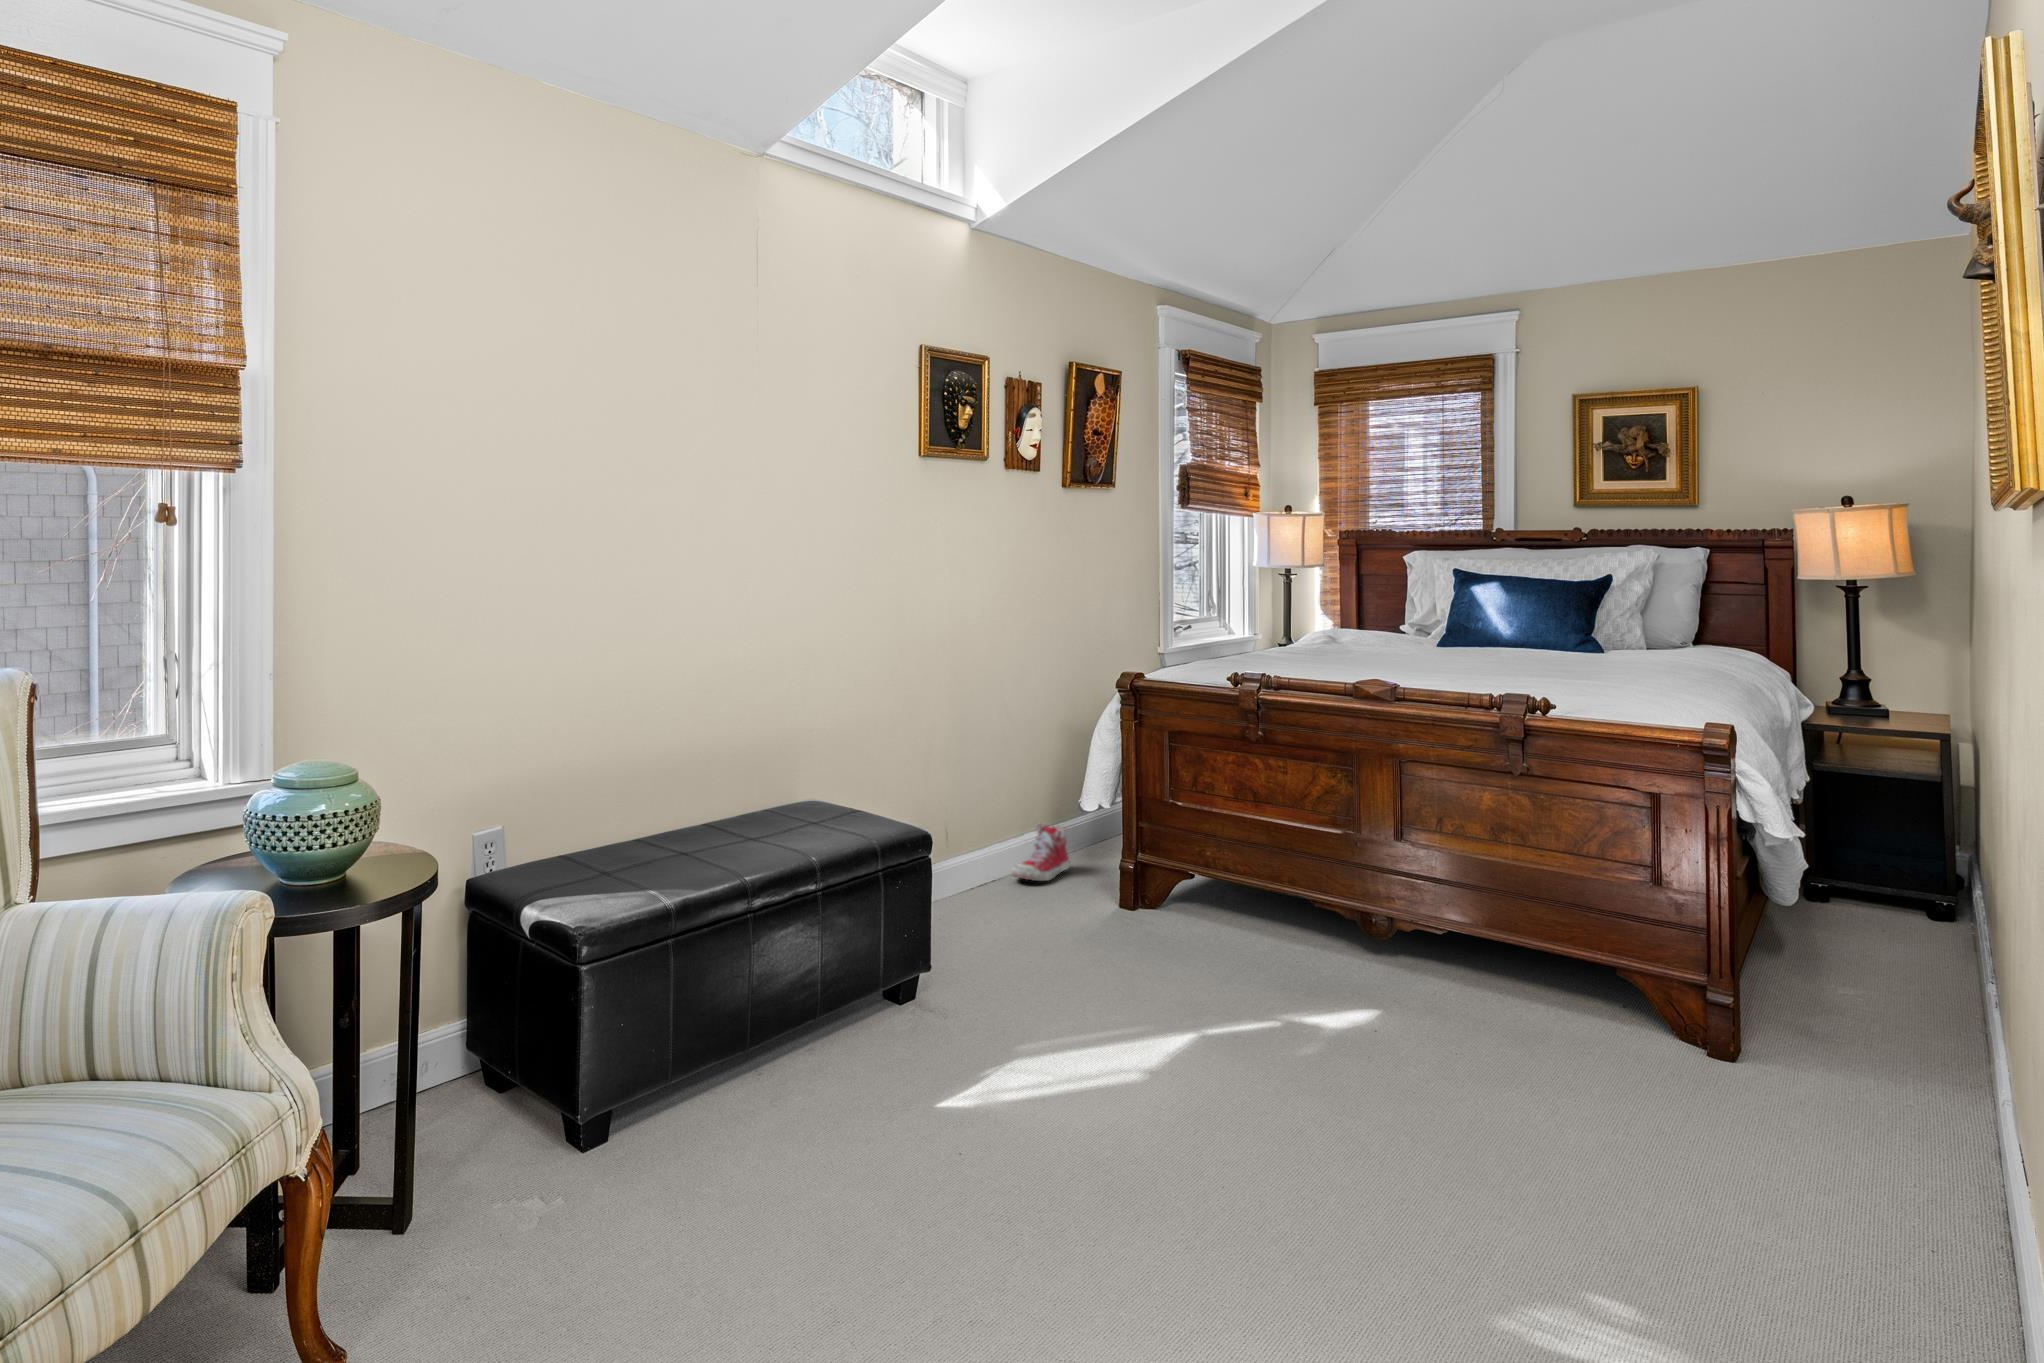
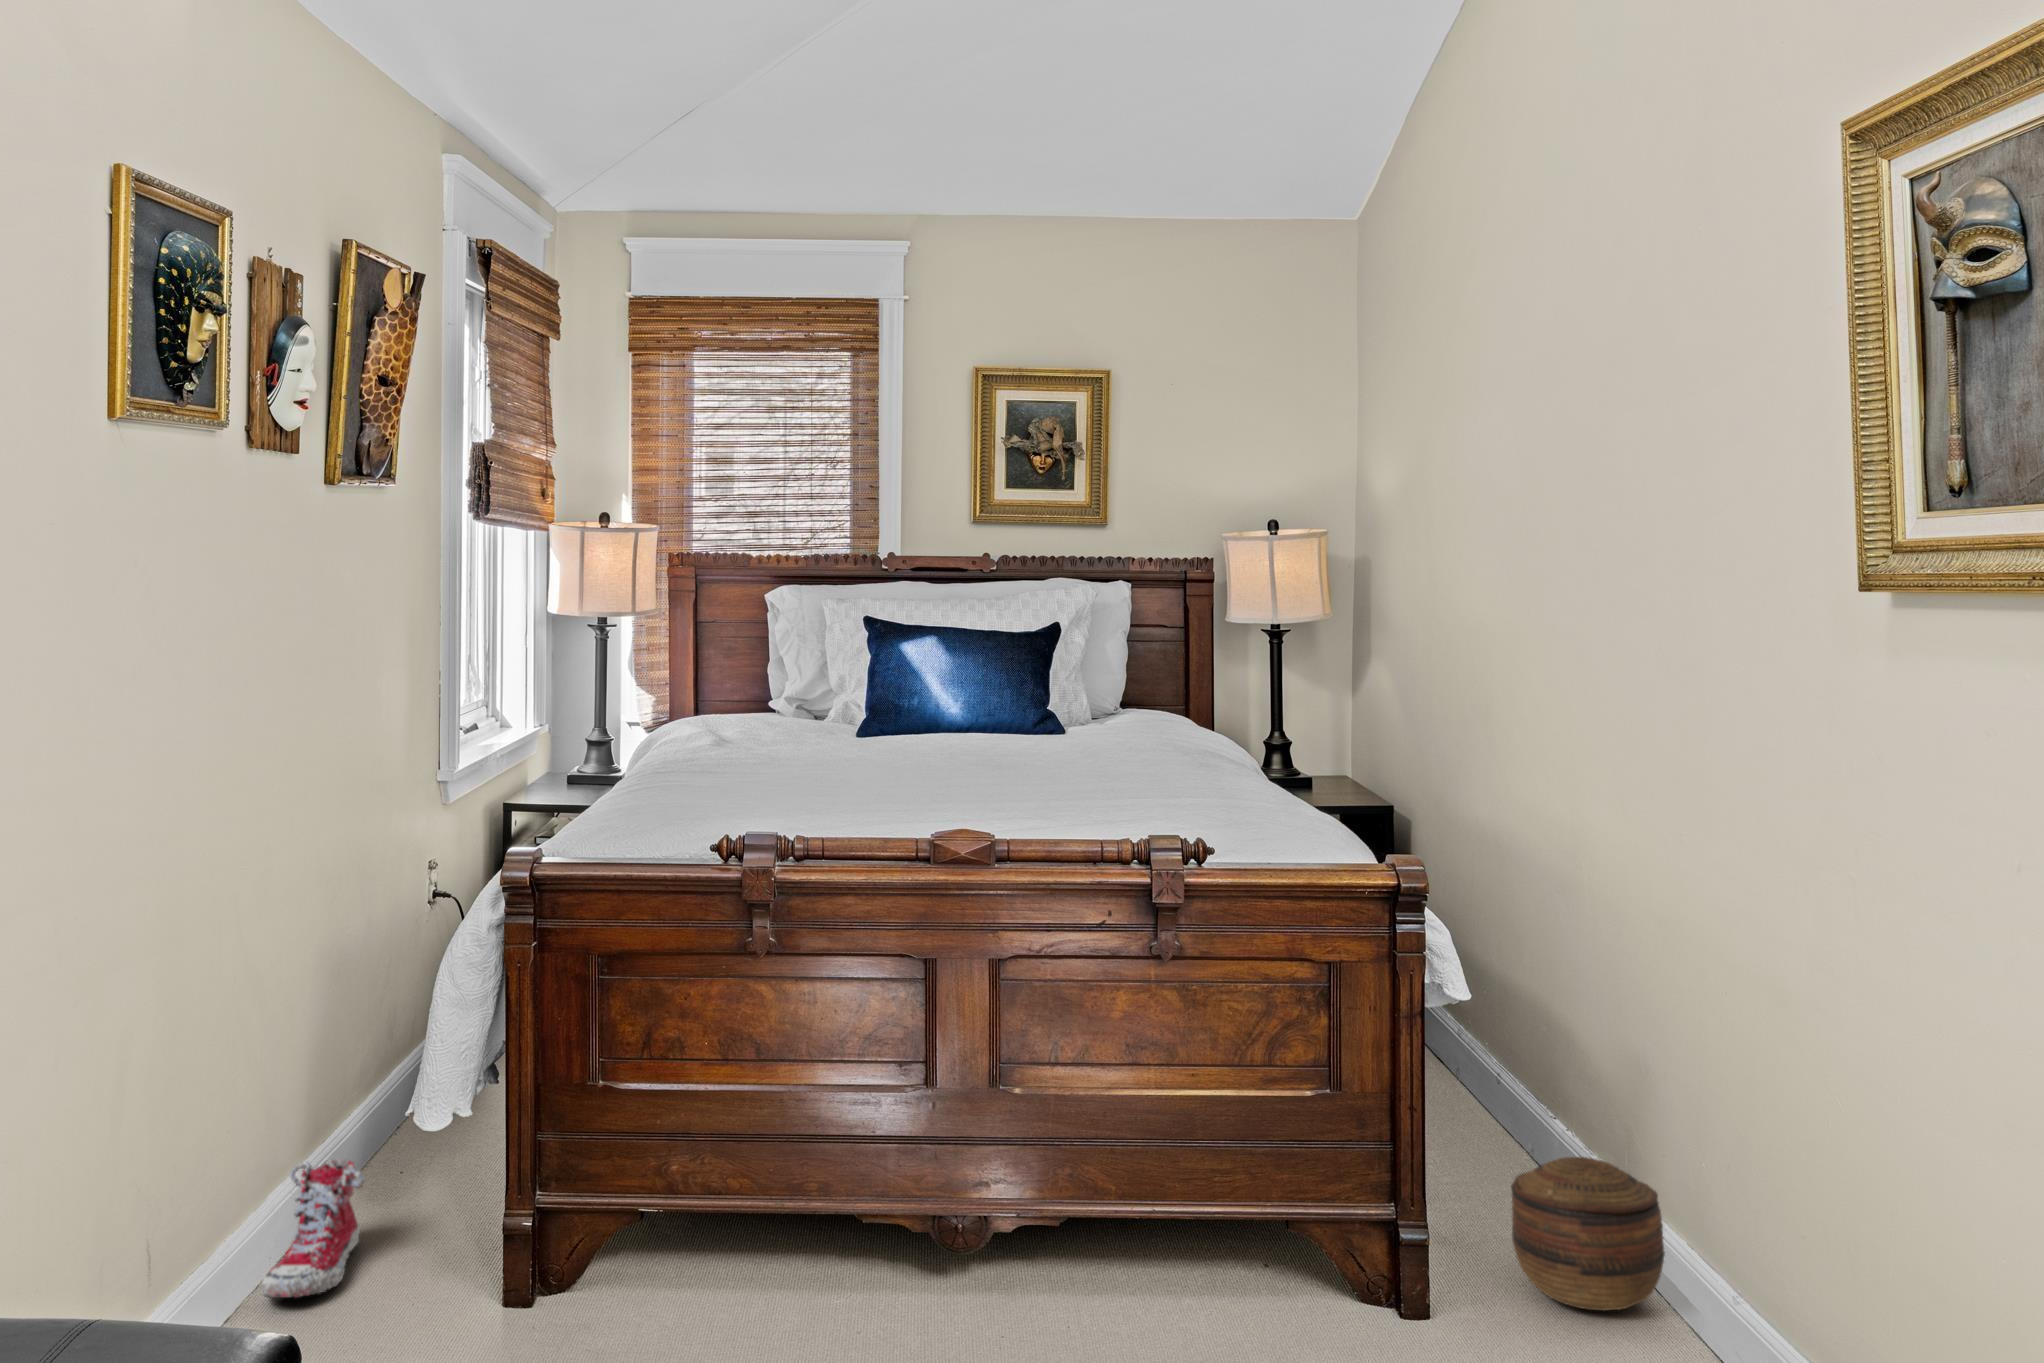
basket: none [1816,975,1972,1098] -> present [1511,1157,1665,1310]

